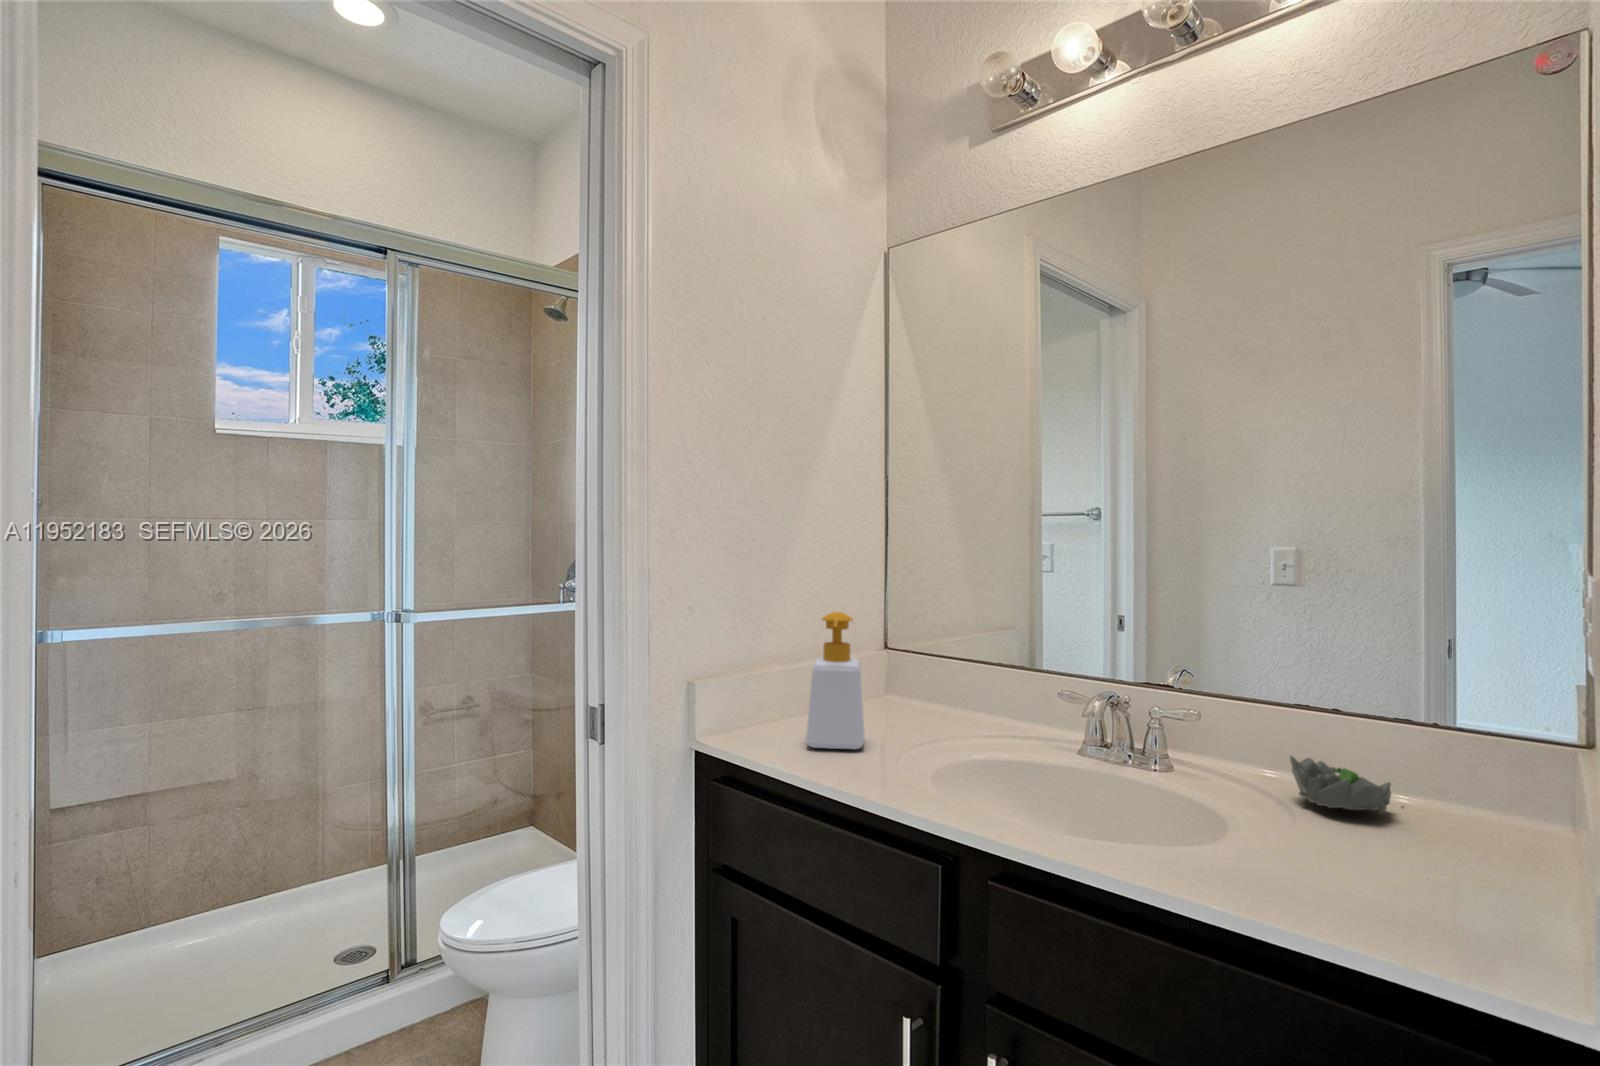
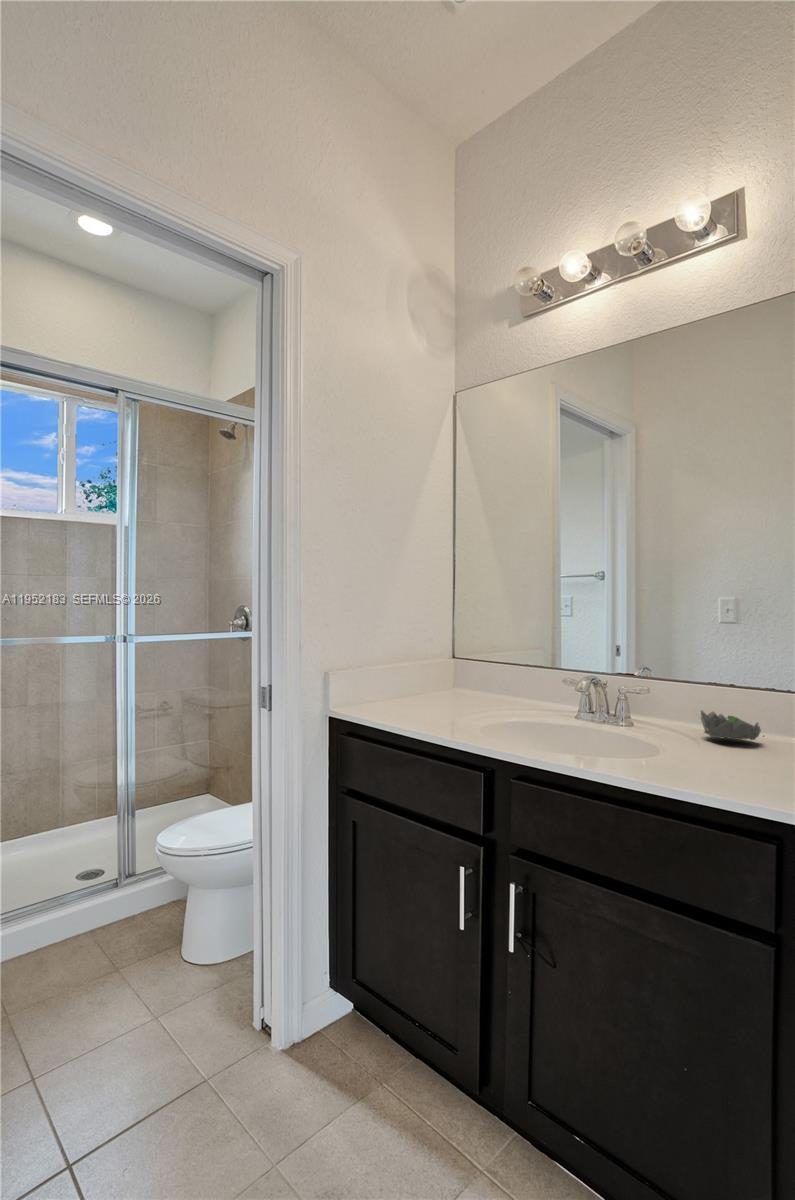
soap bottle: present [806,612,864,749] -> none [399,626,437,713]

